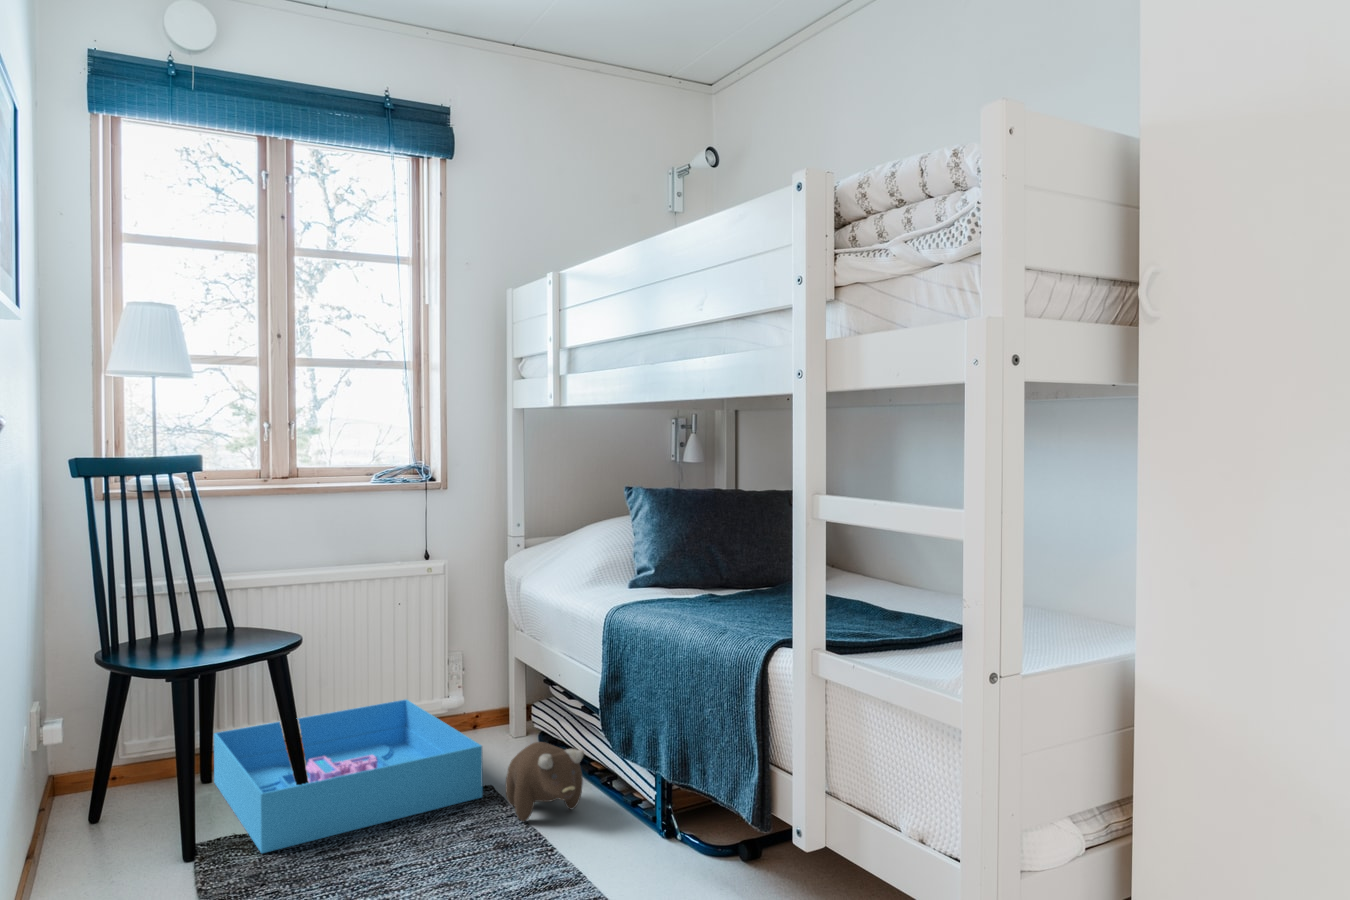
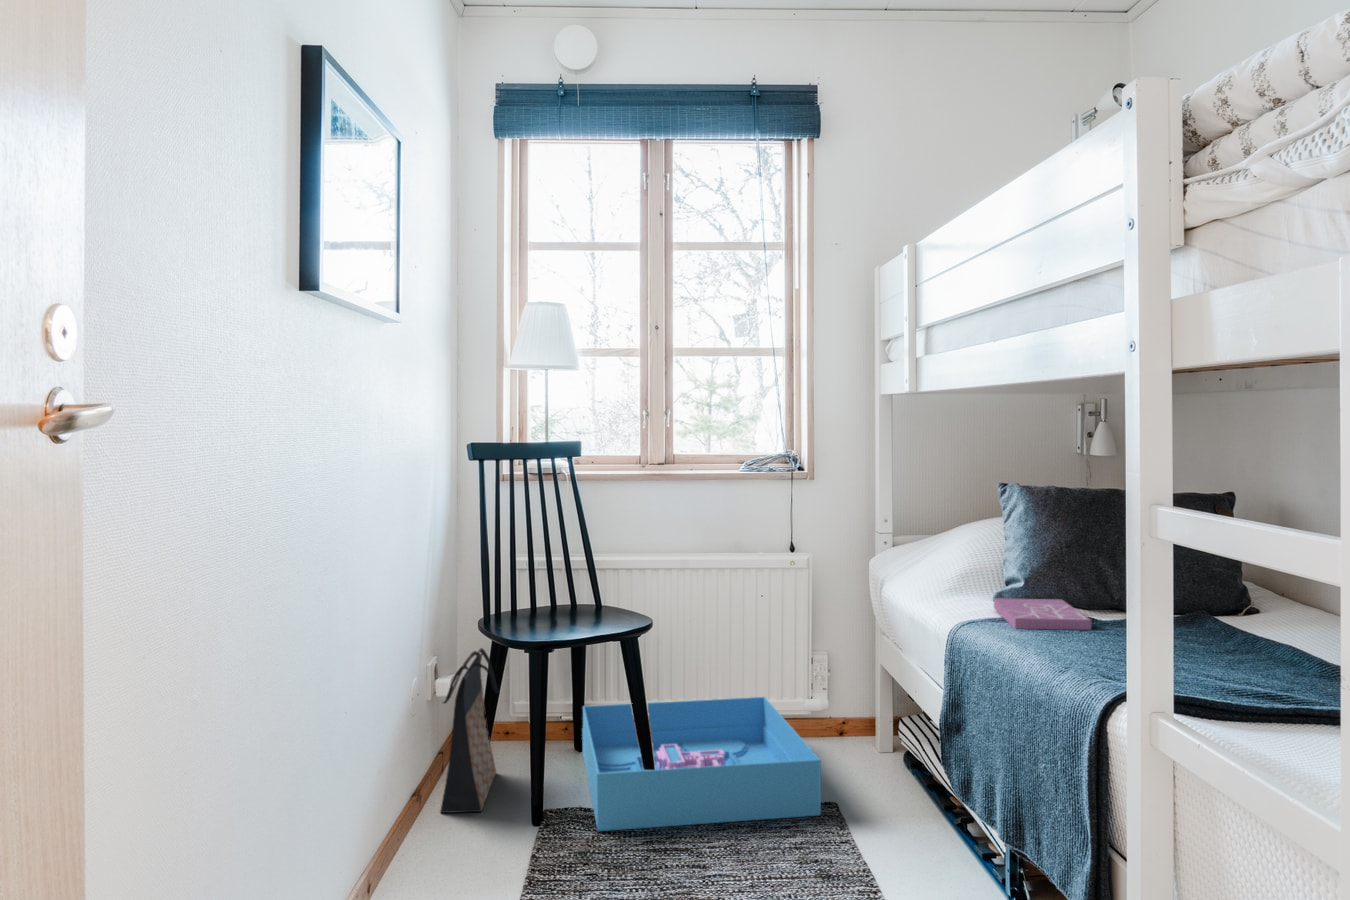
book: none [635,580,719,605] -> present [994,598,1091,630]
bag: none [53,682,129,872] -> present [440,648,500,813]
plush toy: present [505,742,584,821] -> none [841,766,925,852]

